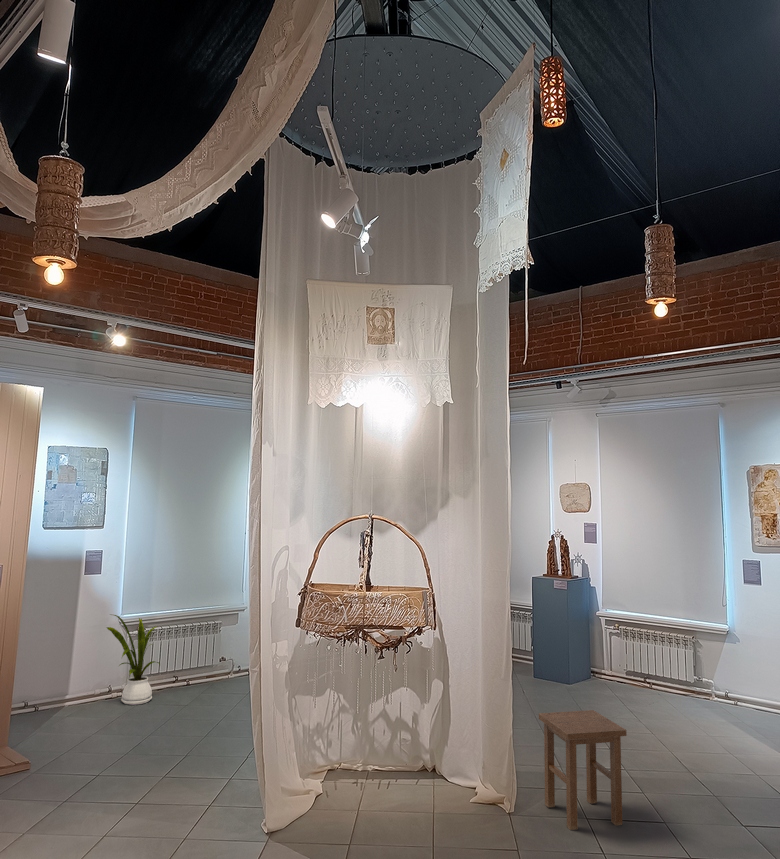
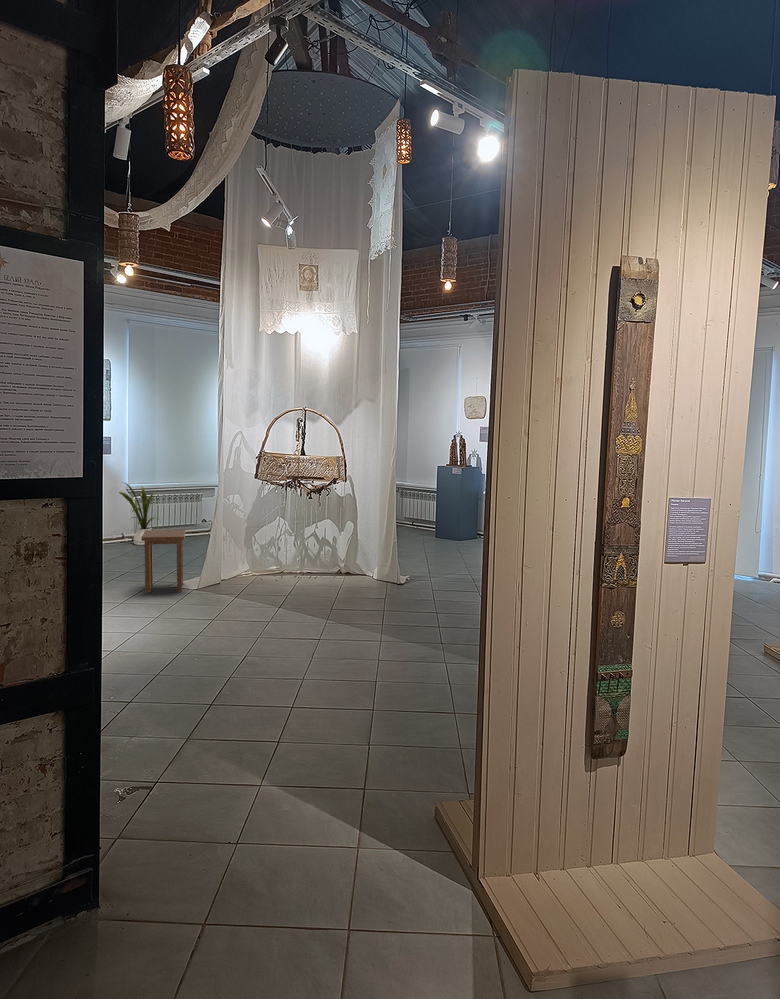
stool: present [539,710,627,830] -> present [141,530,185,593]

